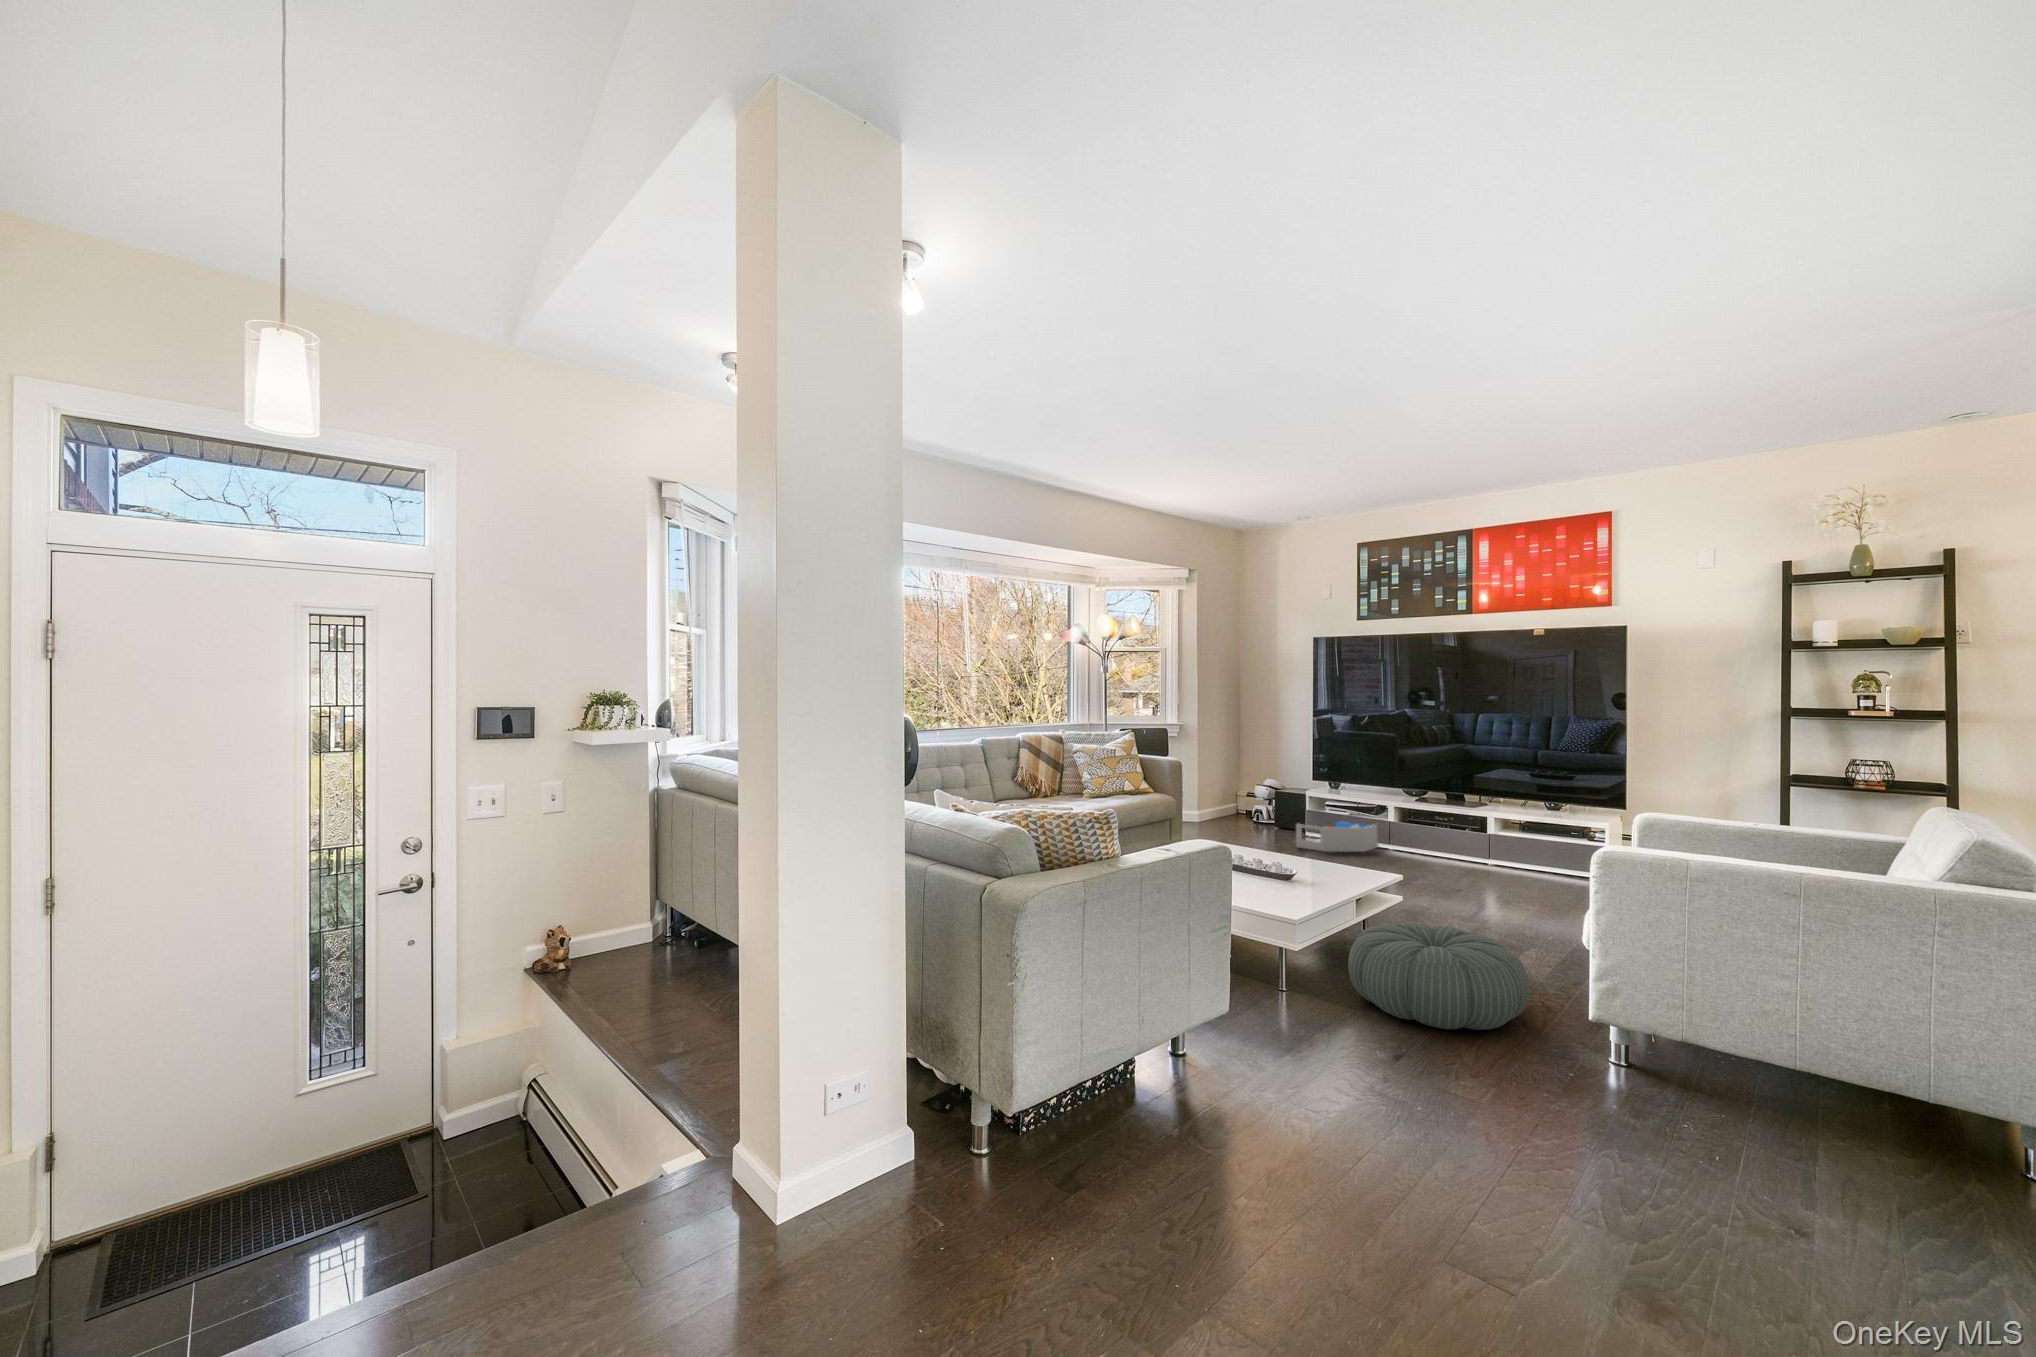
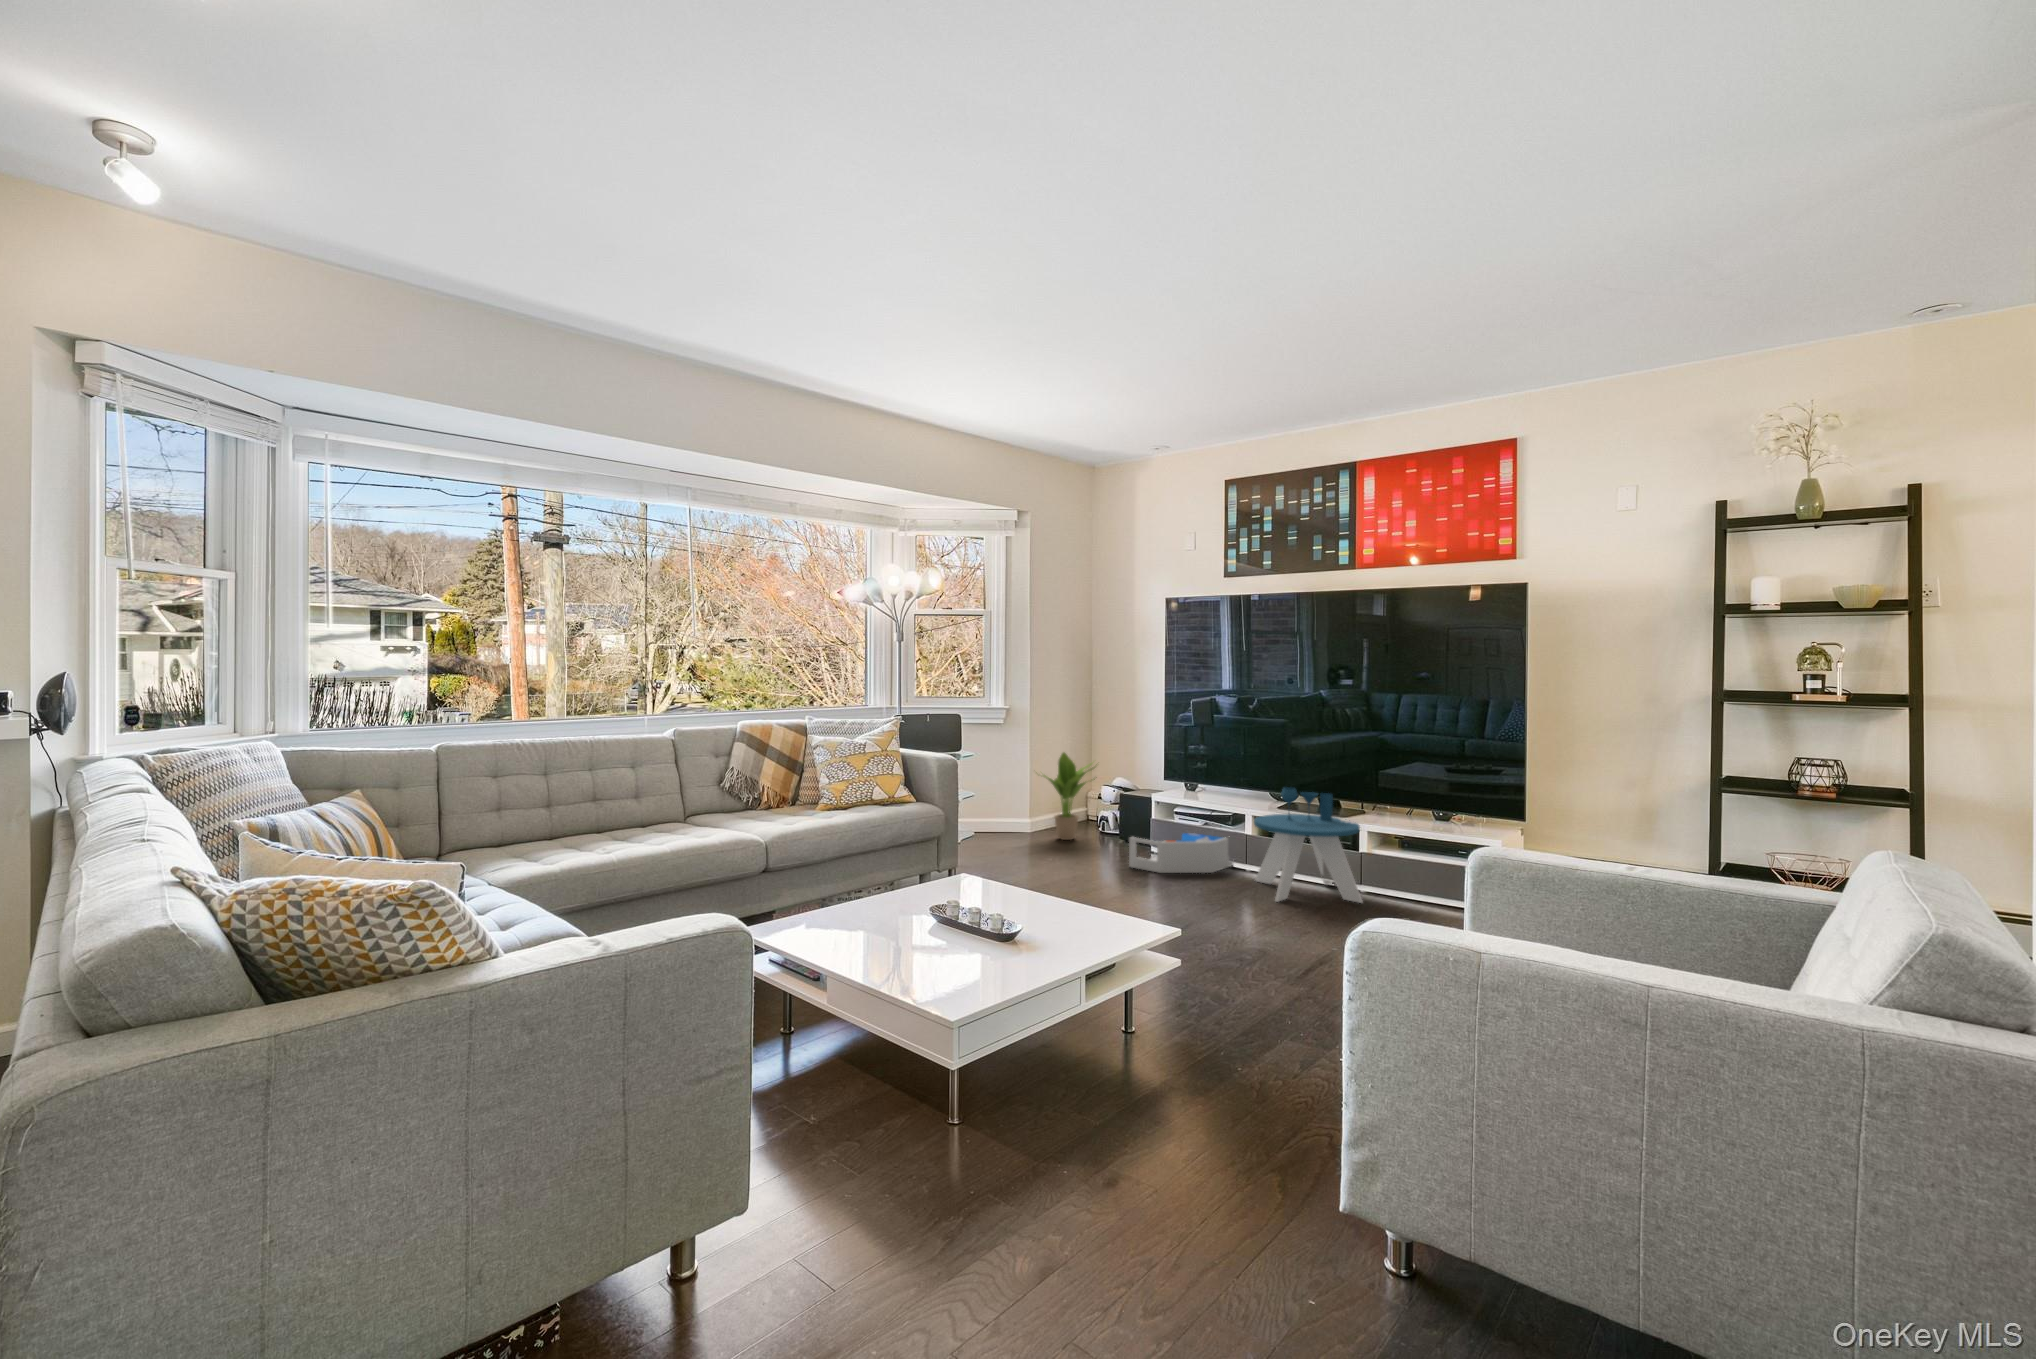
potted plant: none [1206,758,1259,828] -> present [1043,753,1095,840]
side table: none [1402,784,1497,874] -> present [1254,787,1363,903]
pouf: present [1348,923,1530,1030] -> none [1043,1011,1297,1202]

